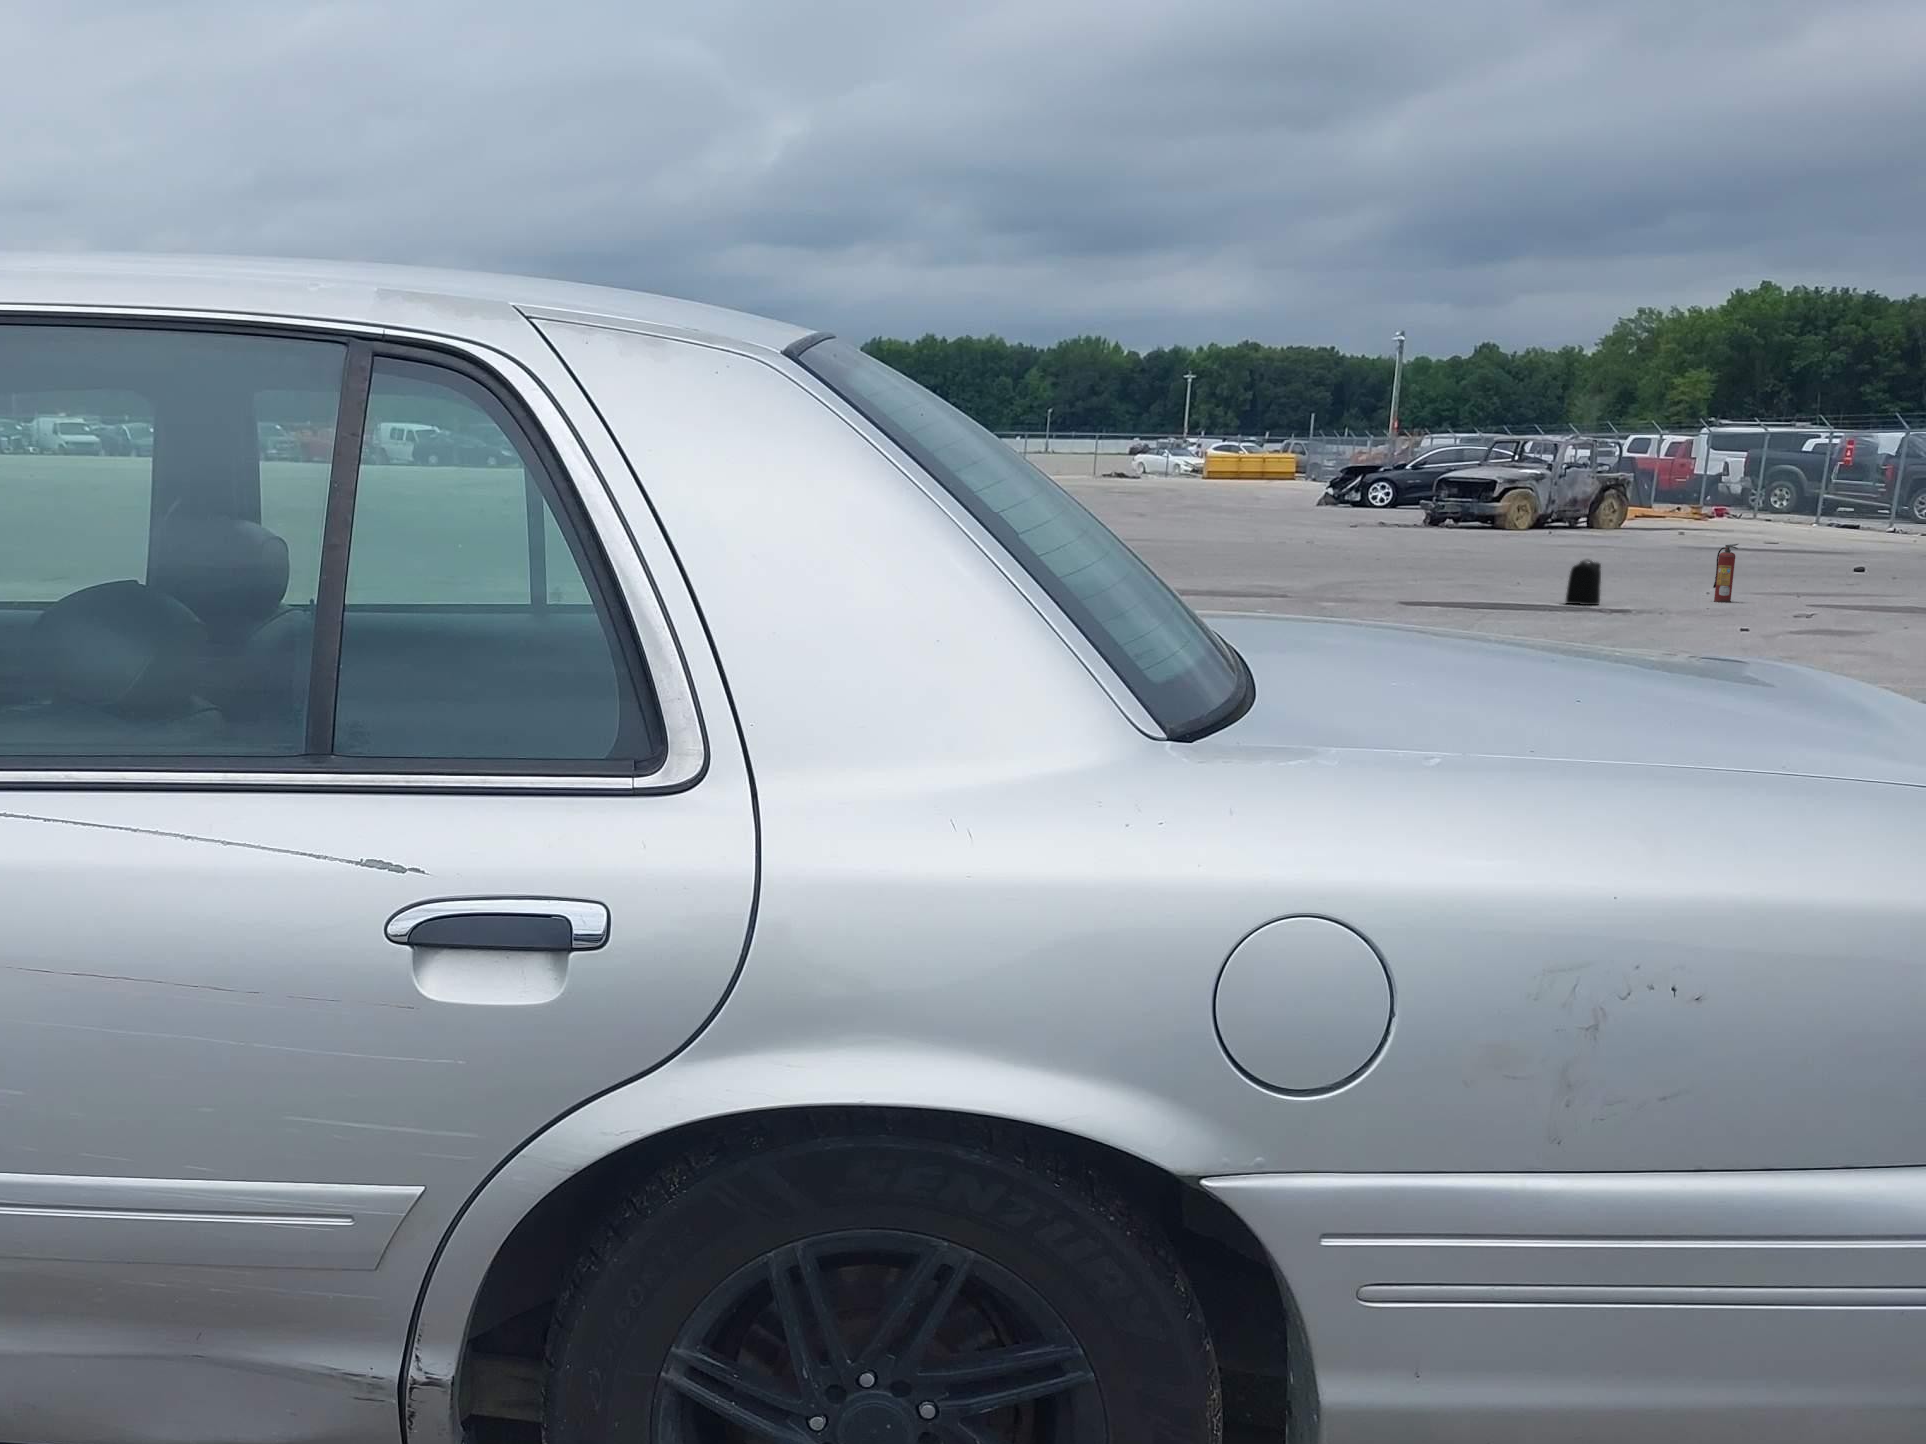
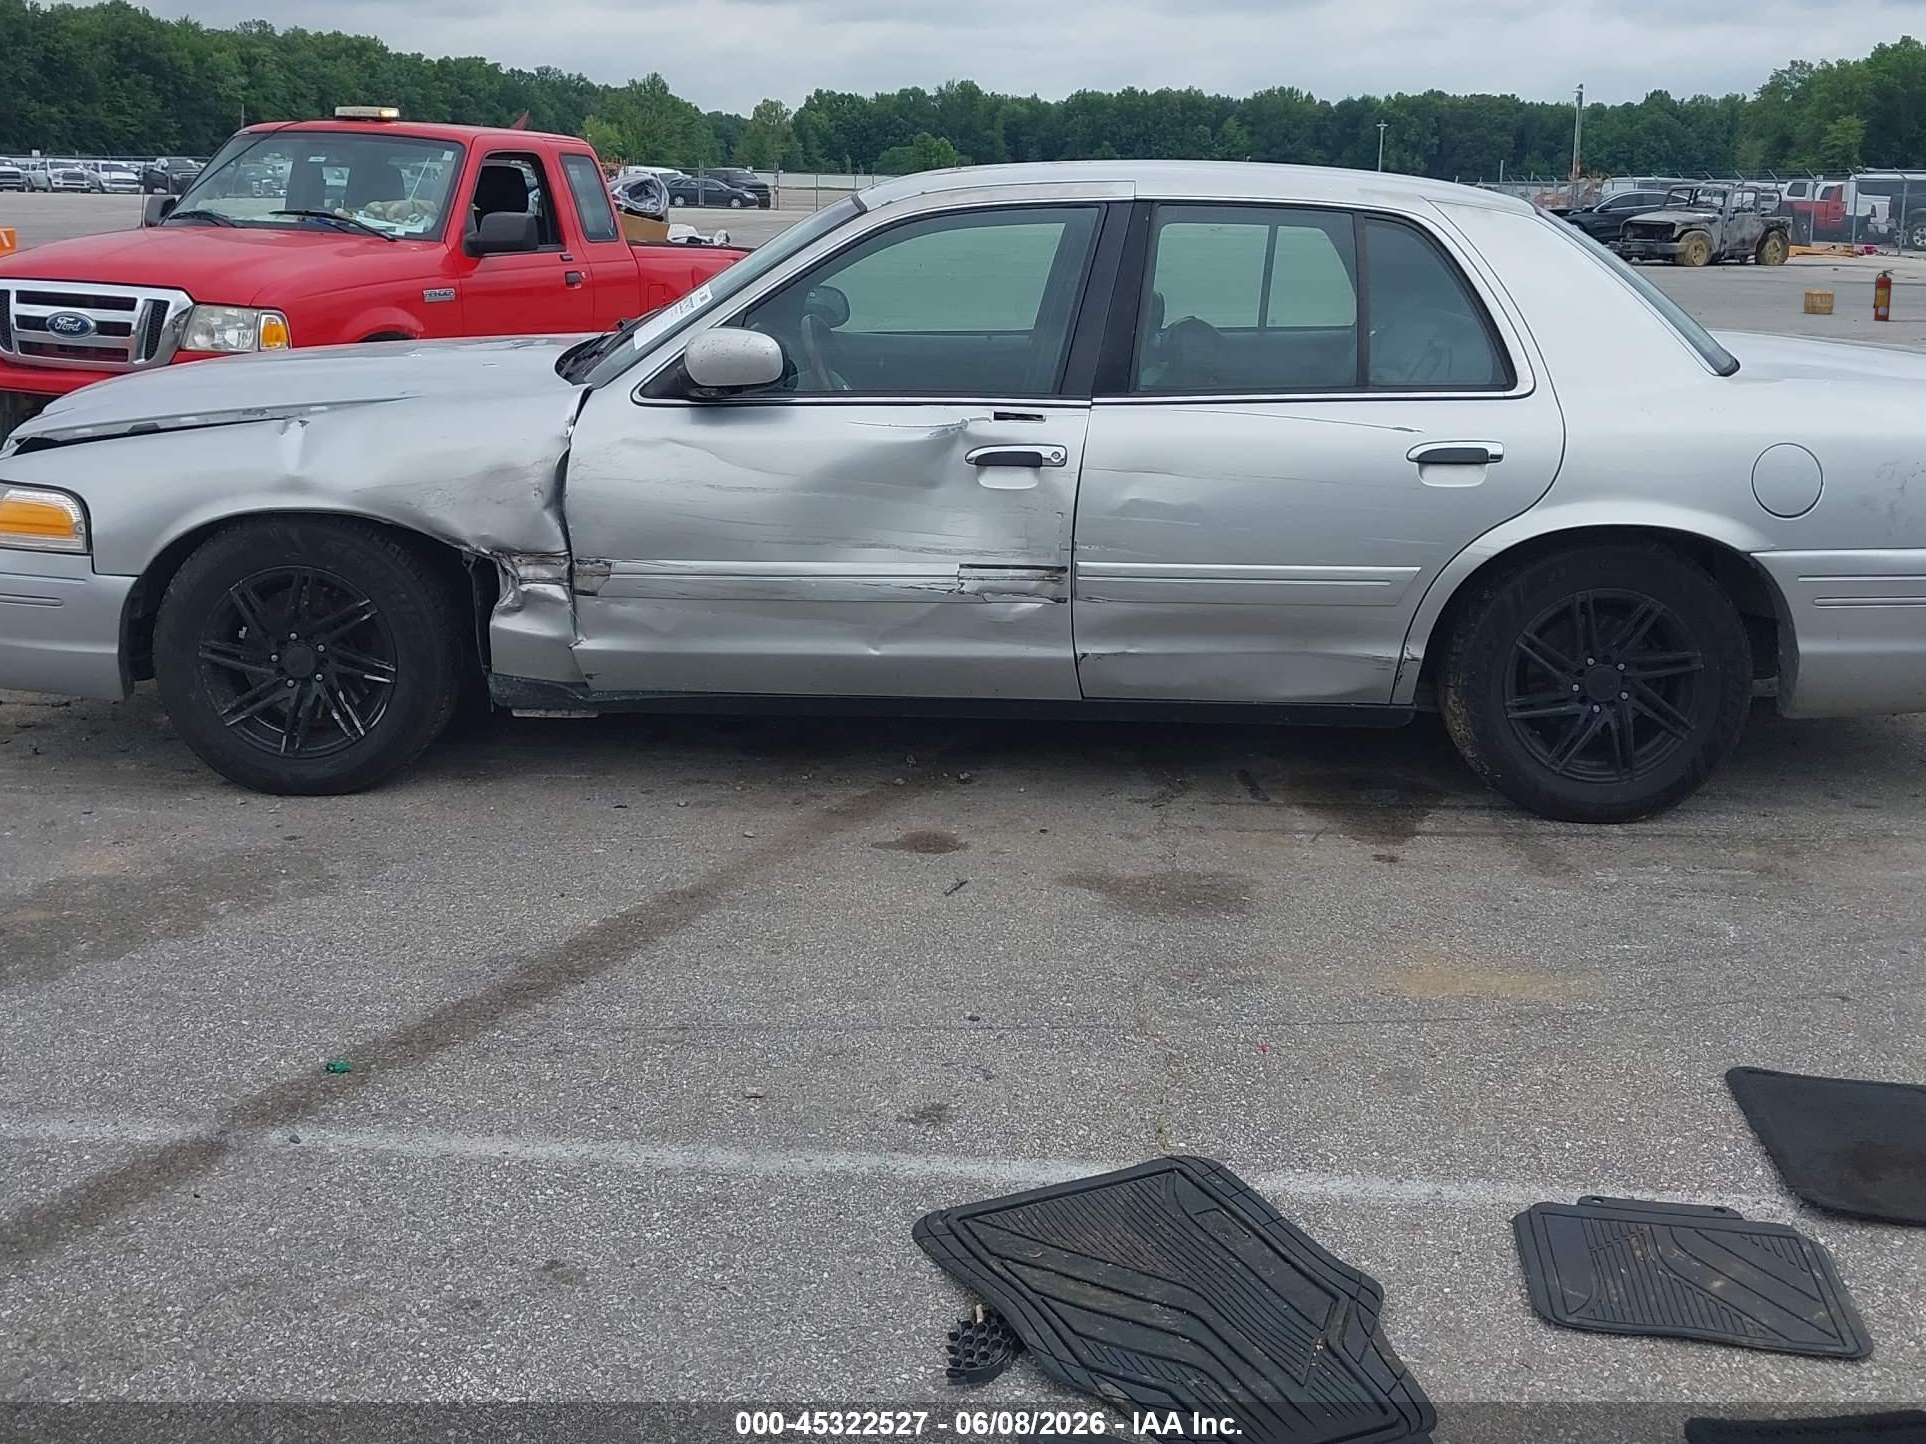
backpack: present [1566,560,1601,605] -> none [1744,282,1775,322]
wooden bucket: none [1636,566,1671,594] -> present [1804,290,1835,314]

